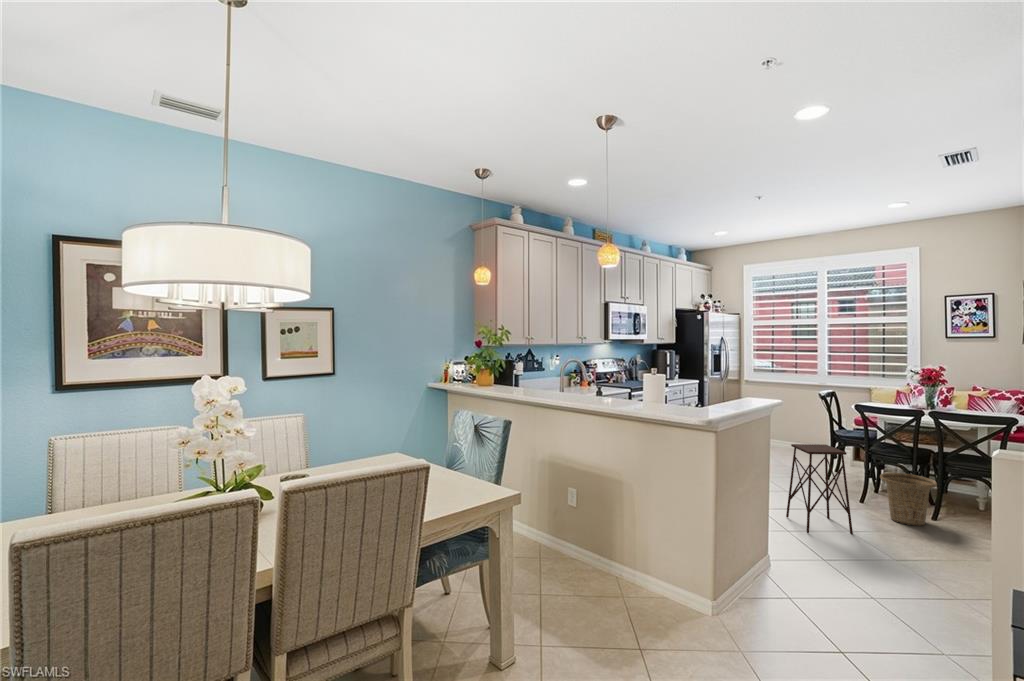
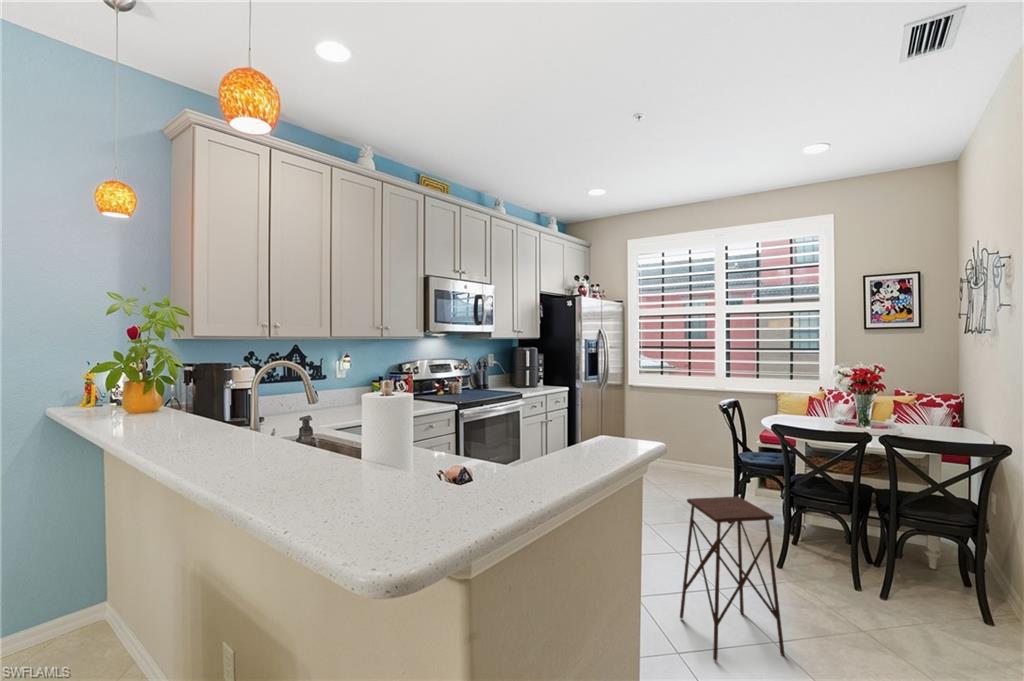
basket: present [880,473,937,526] -> none [813,530,898,621]

